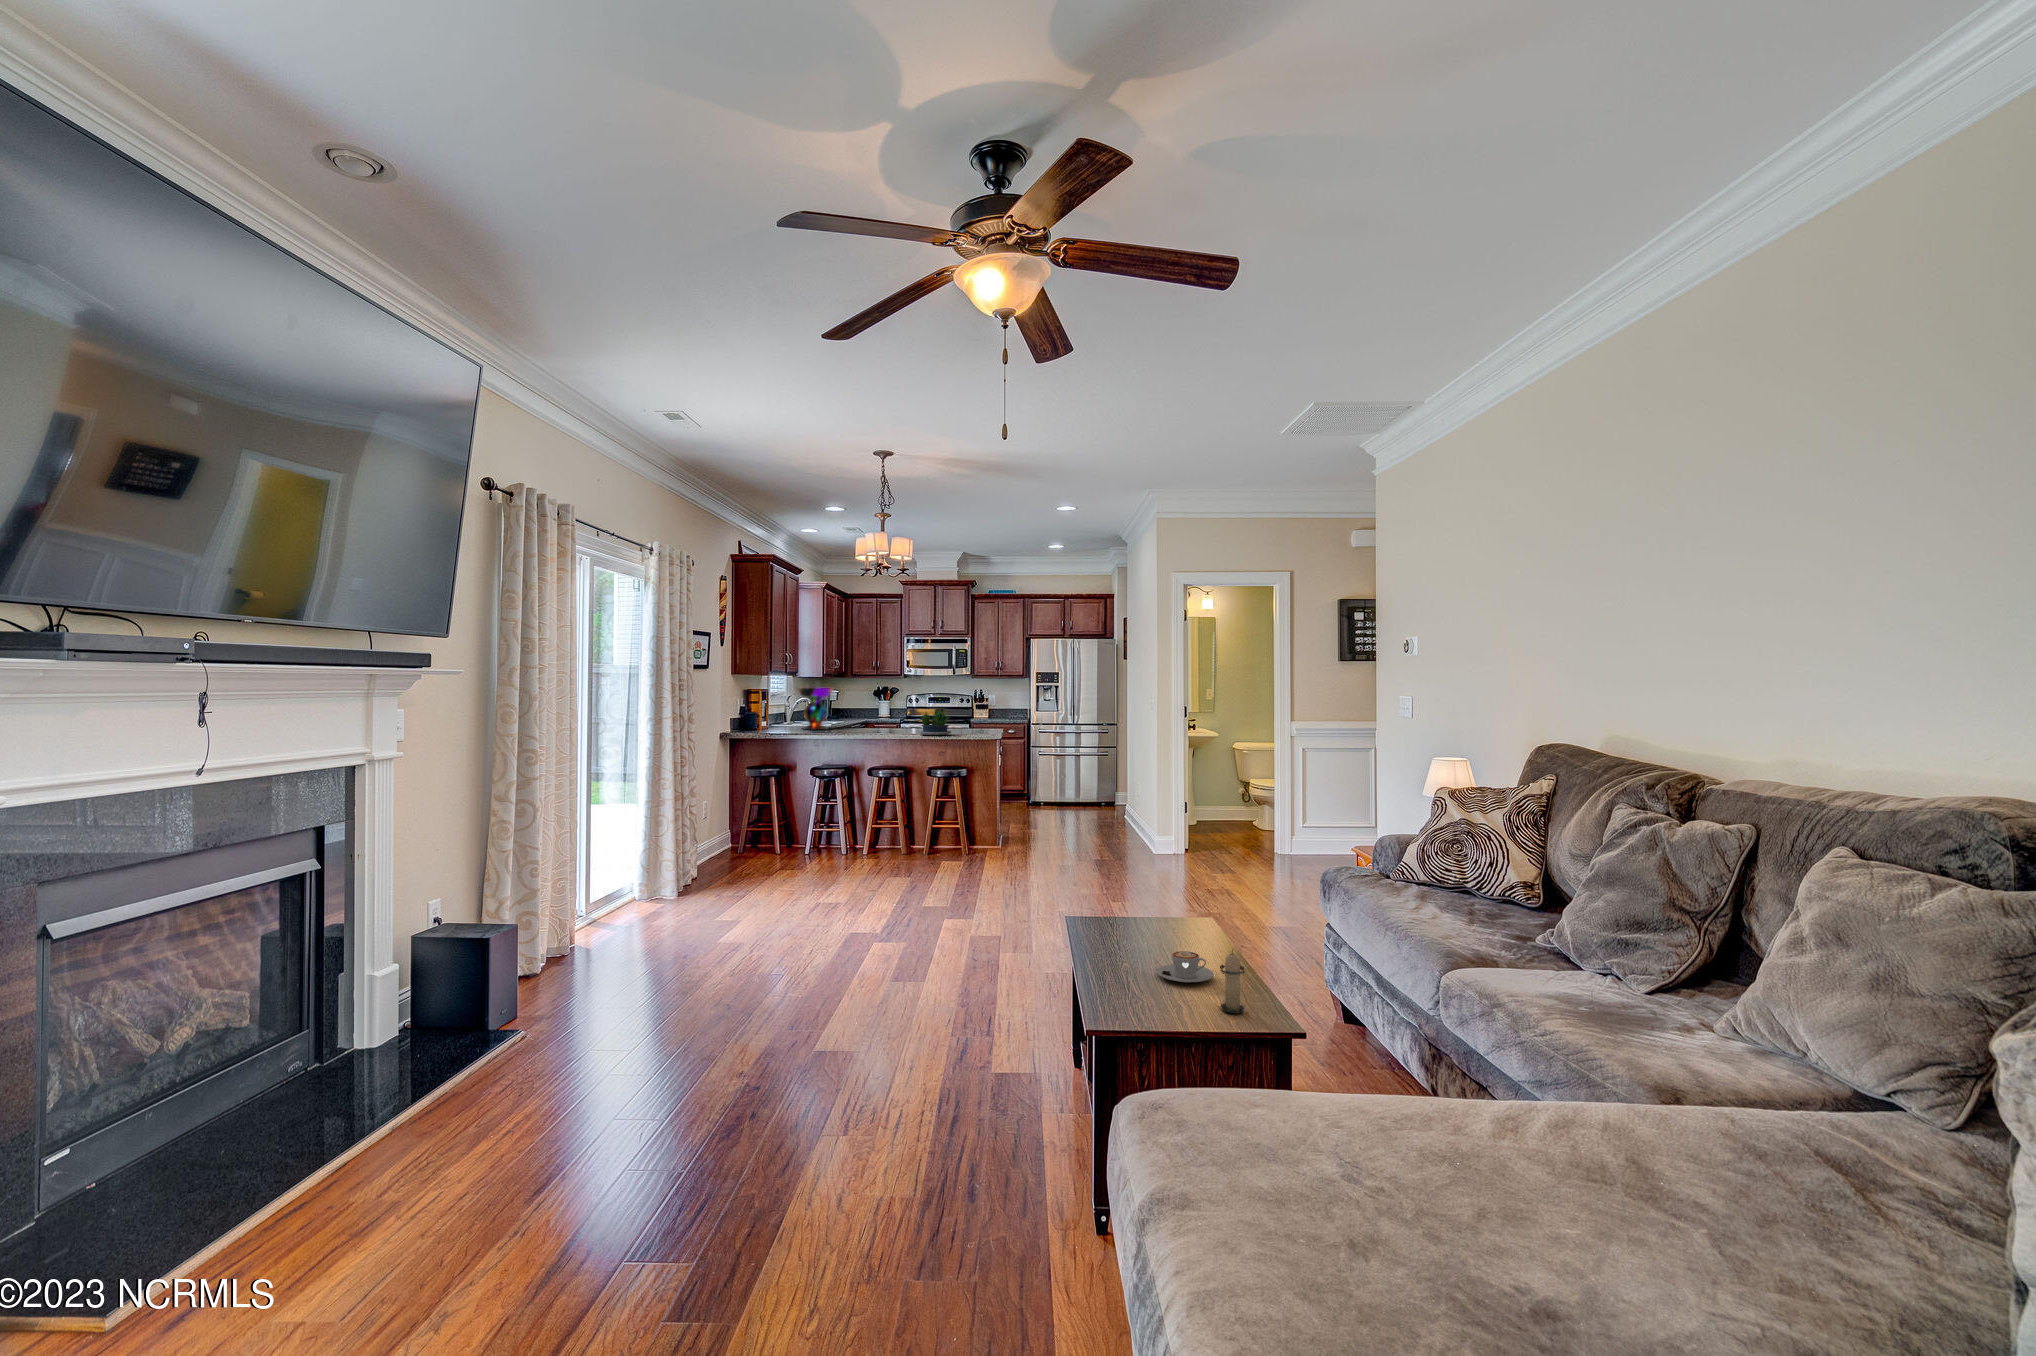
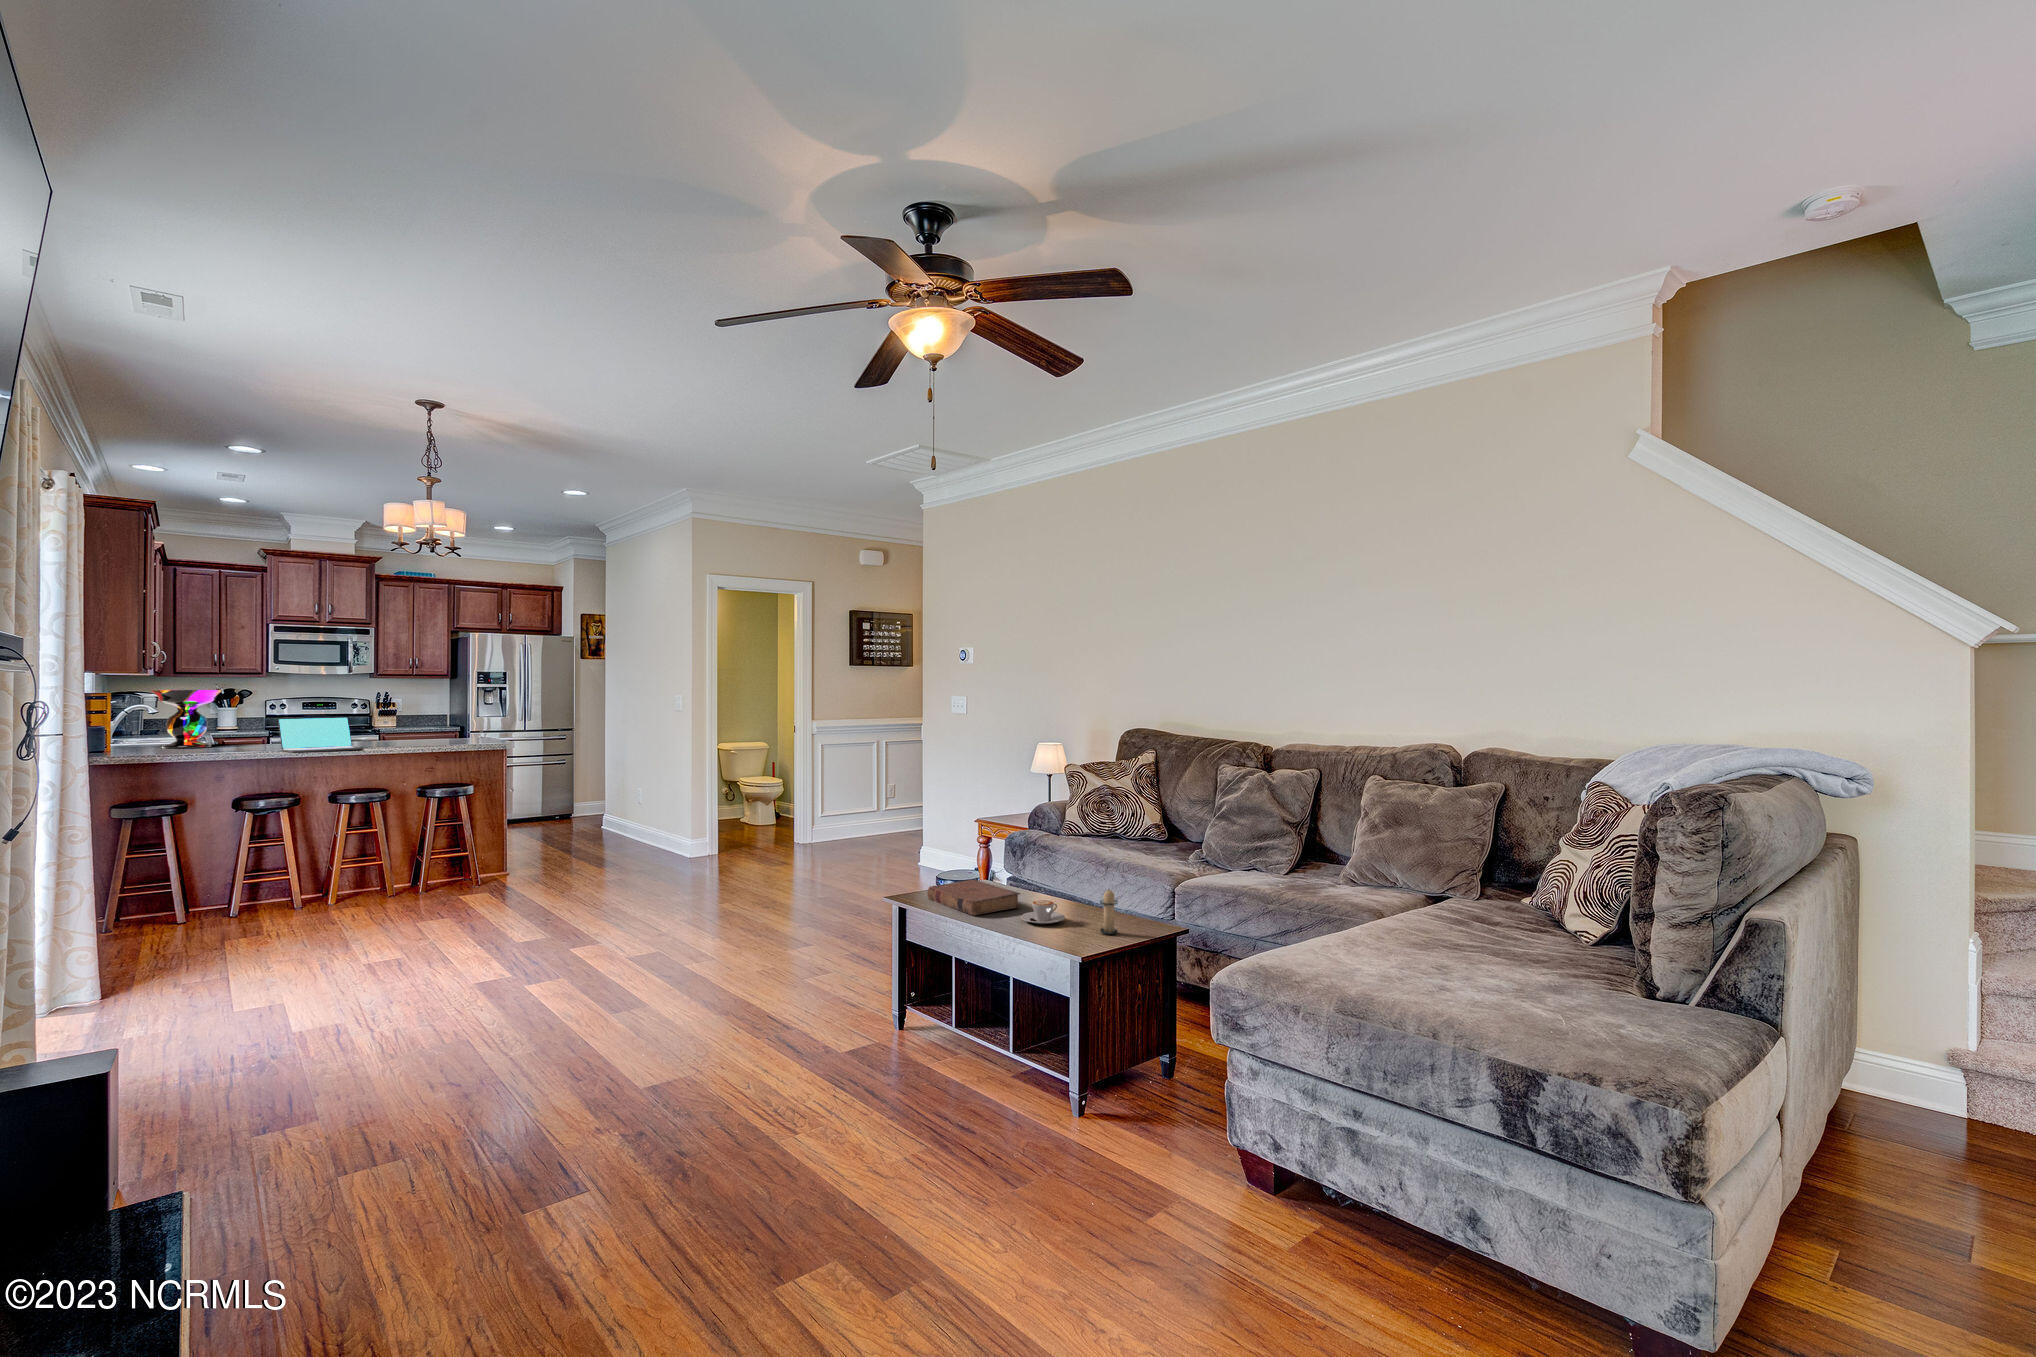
potted plant: present [919,708,951,735] -> none [385,714,441,747]
laptop: none [852,710,899,736] -> present [278,717,363,753]
book: none [1118,914,1193,956] -> present [927,880,1020,915]

